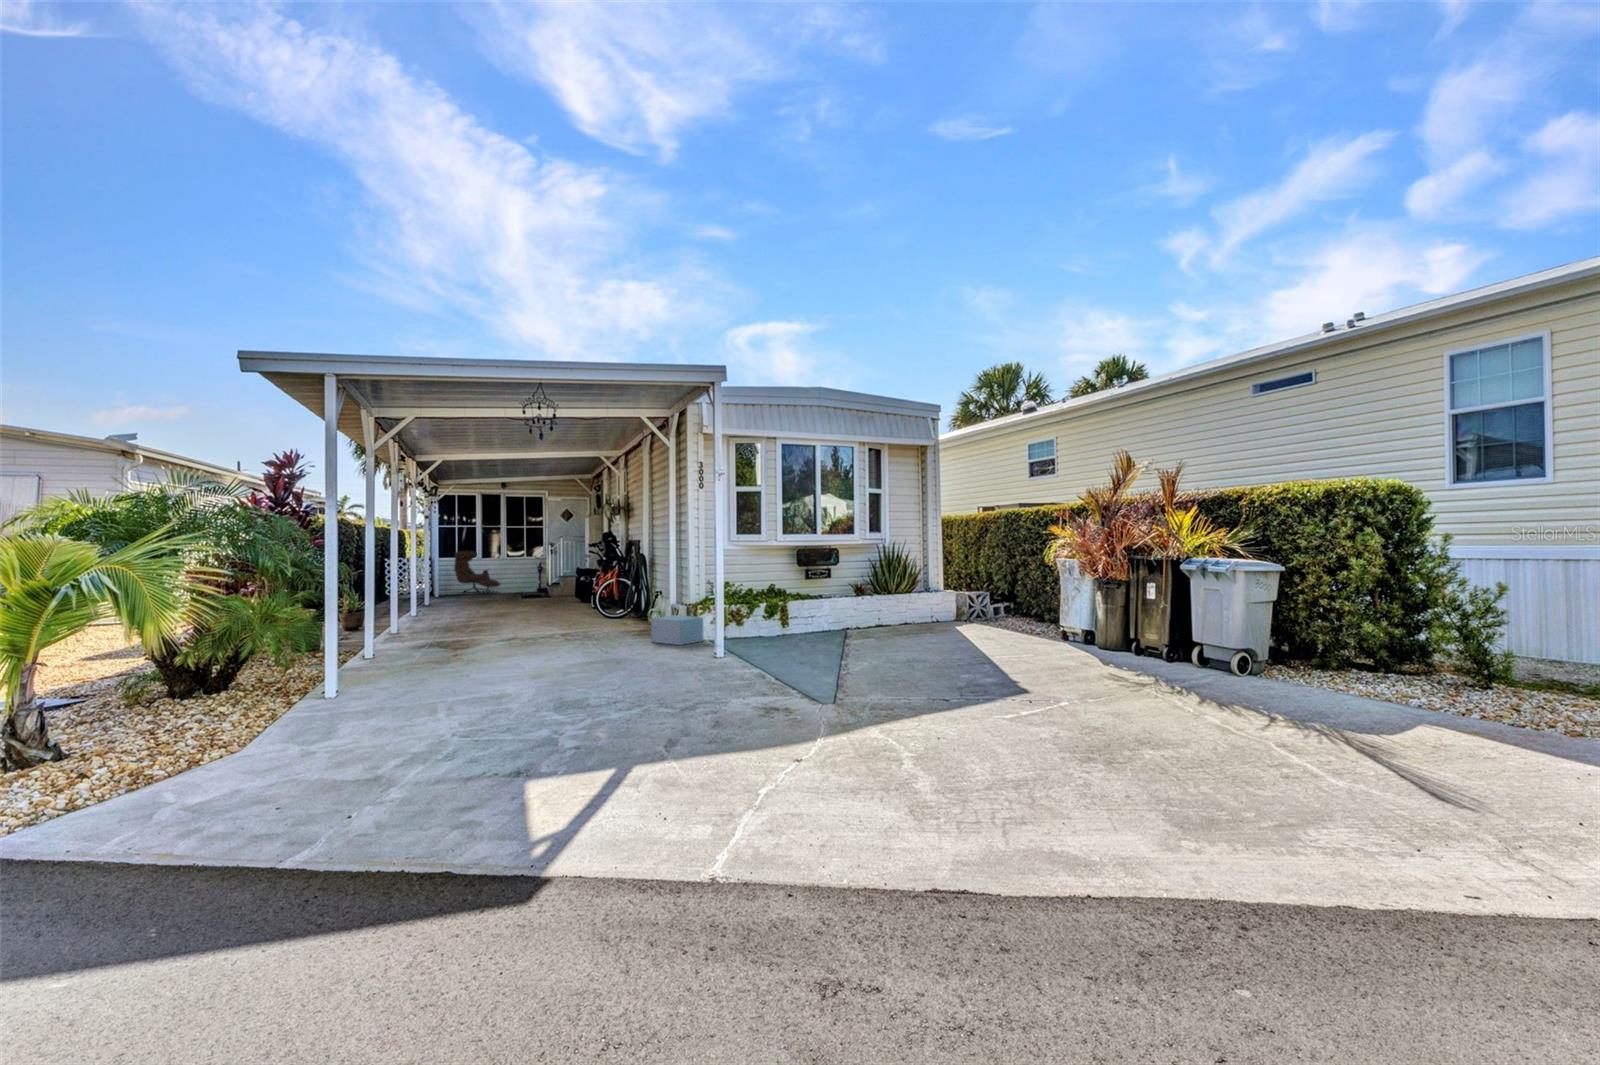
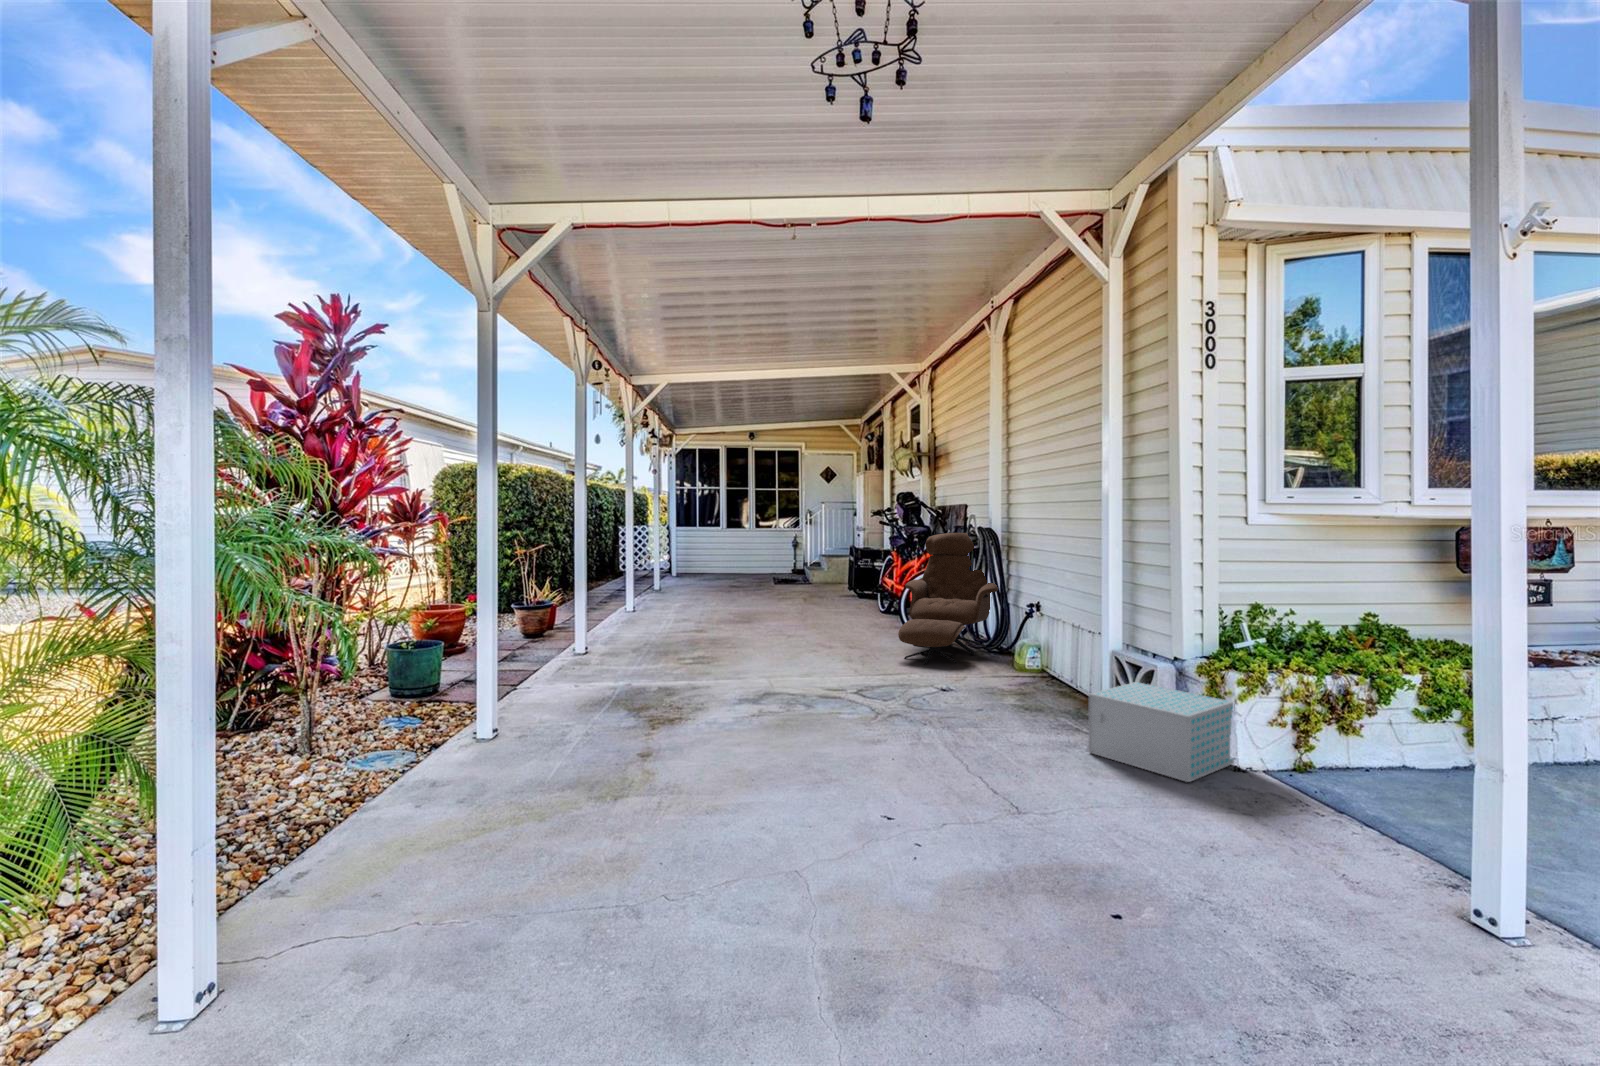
lounge chair: present [454,551,500,593] -> present [898,533,998,664]

